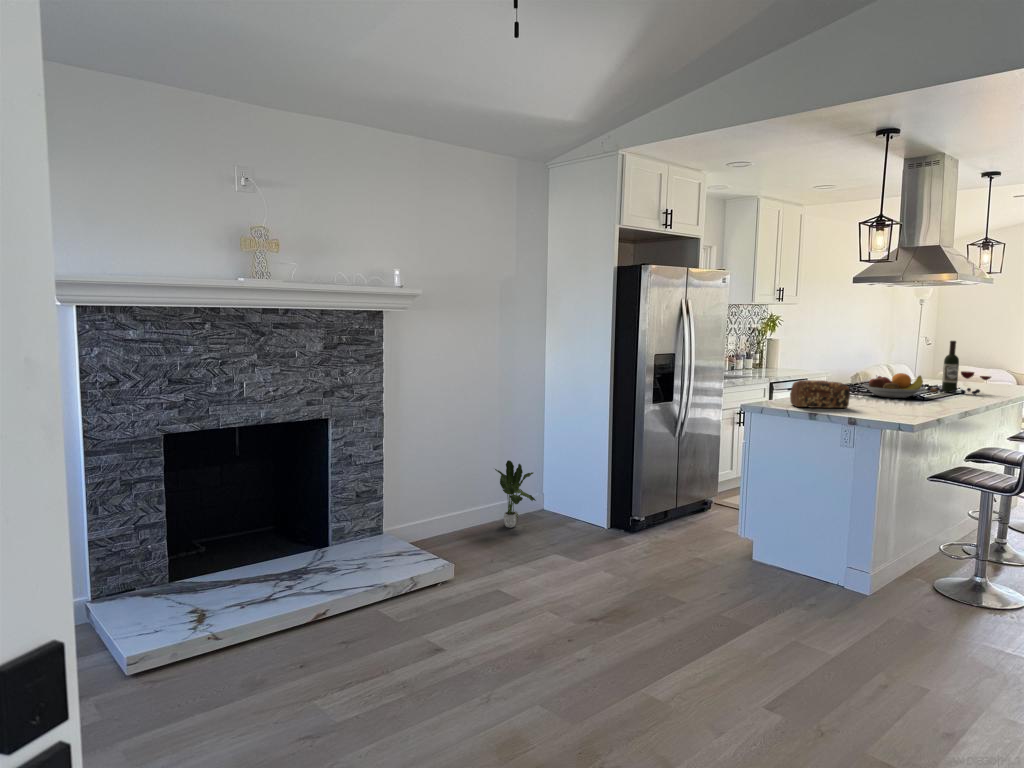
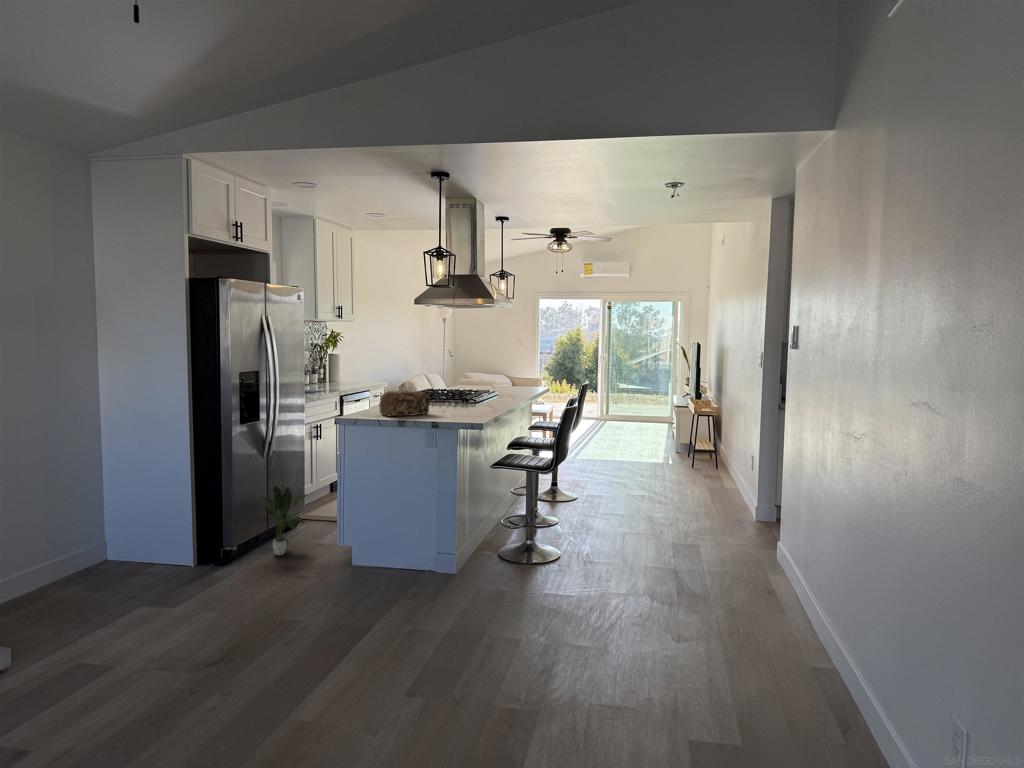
wine bottle: present [927,341,991,395] -> none [473,353,519,396]
fruit bowl: present [863,373,925,398] -> none [429,381,477,402]
potted plant: present [495,460,536,528] -> present [261,486,307,555]

